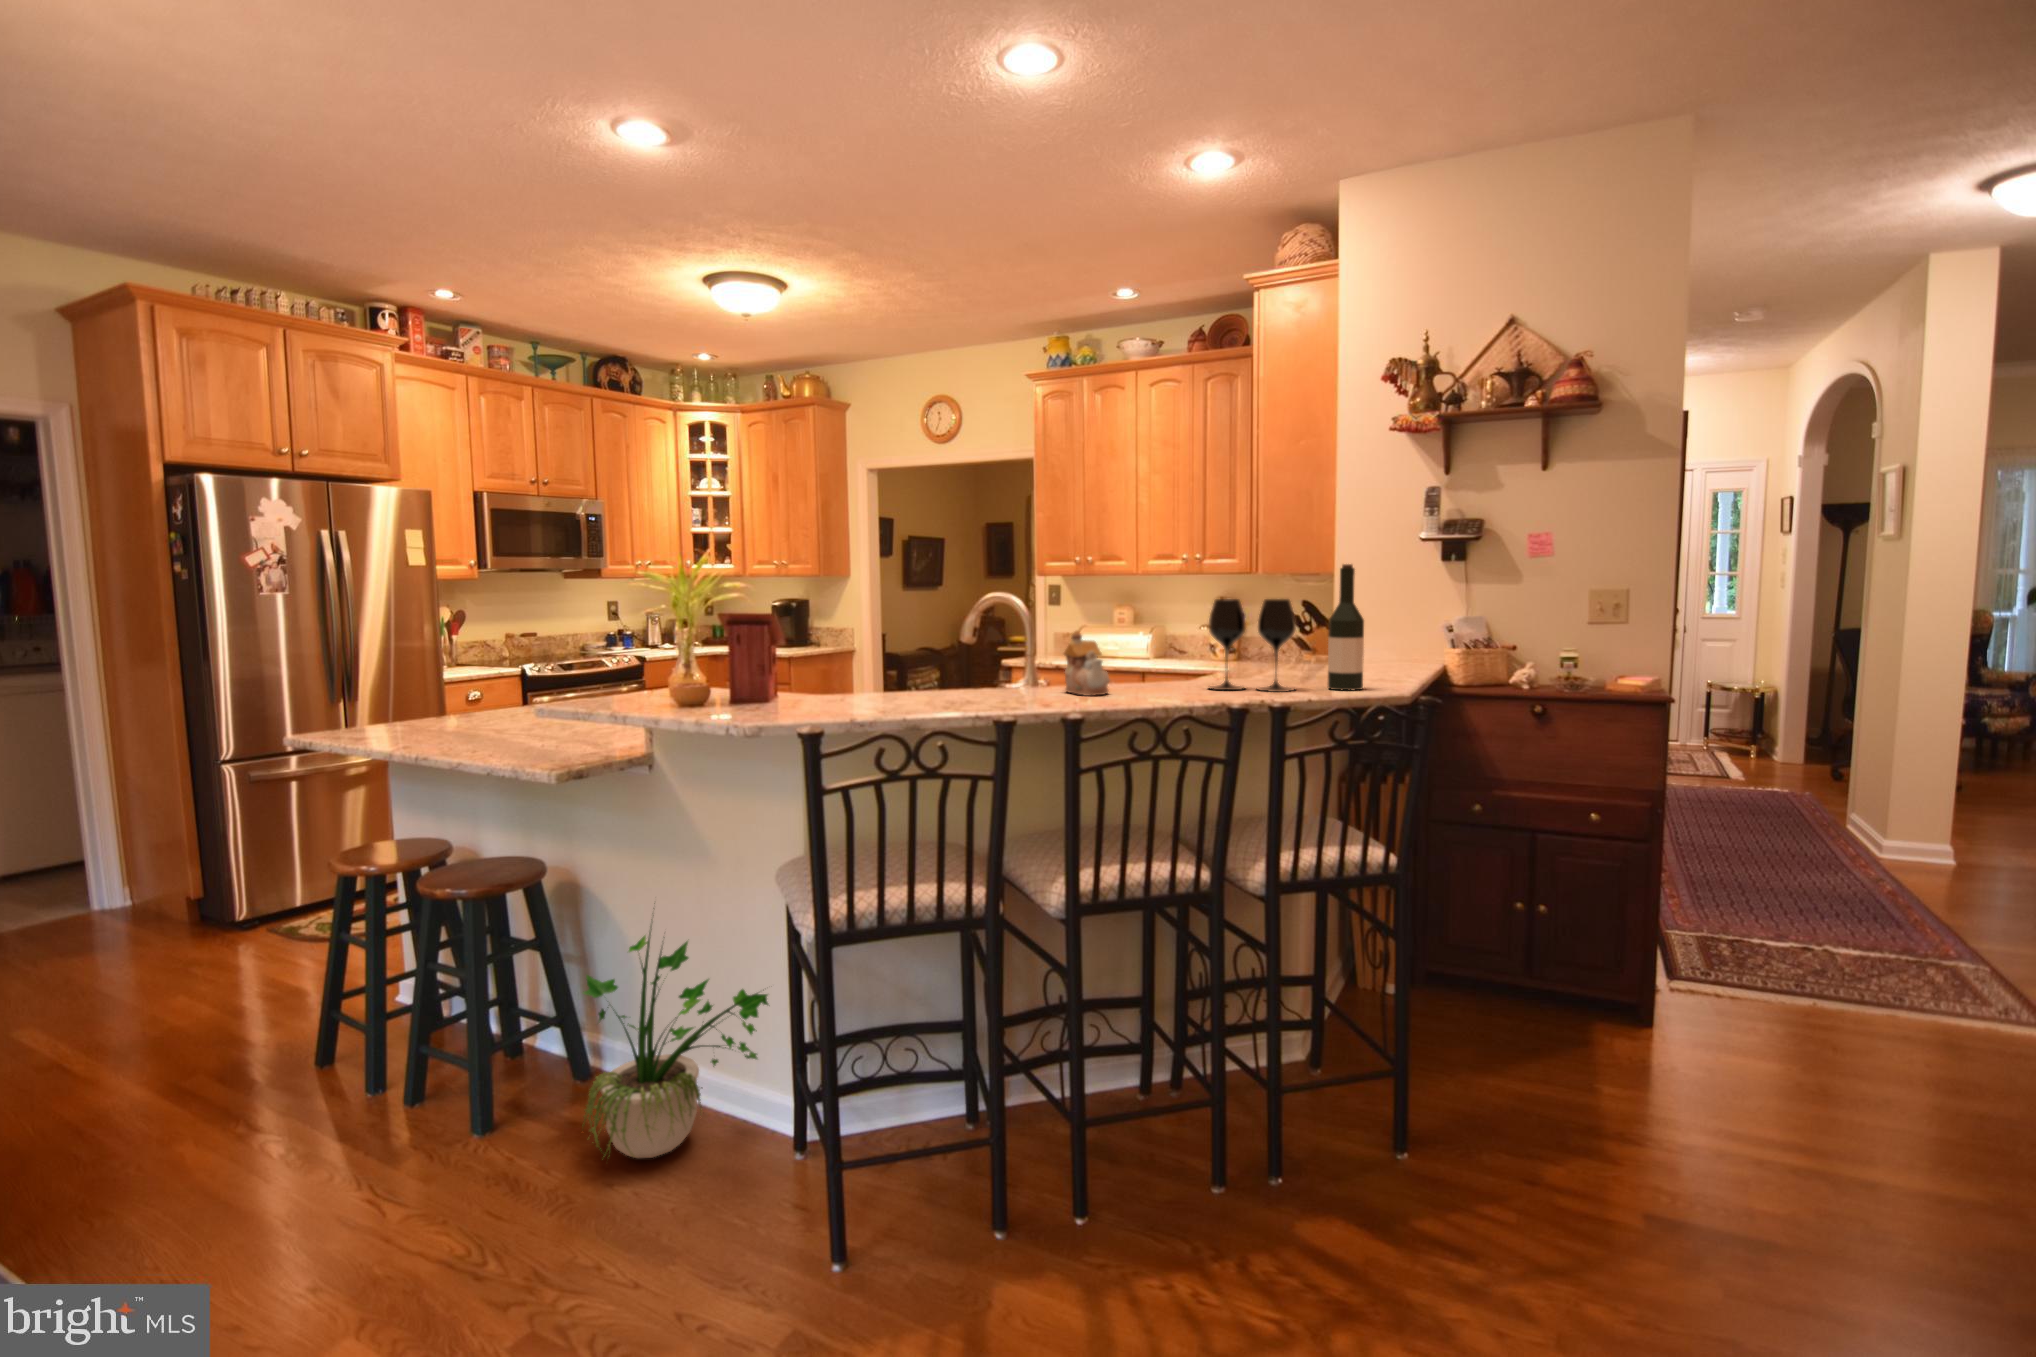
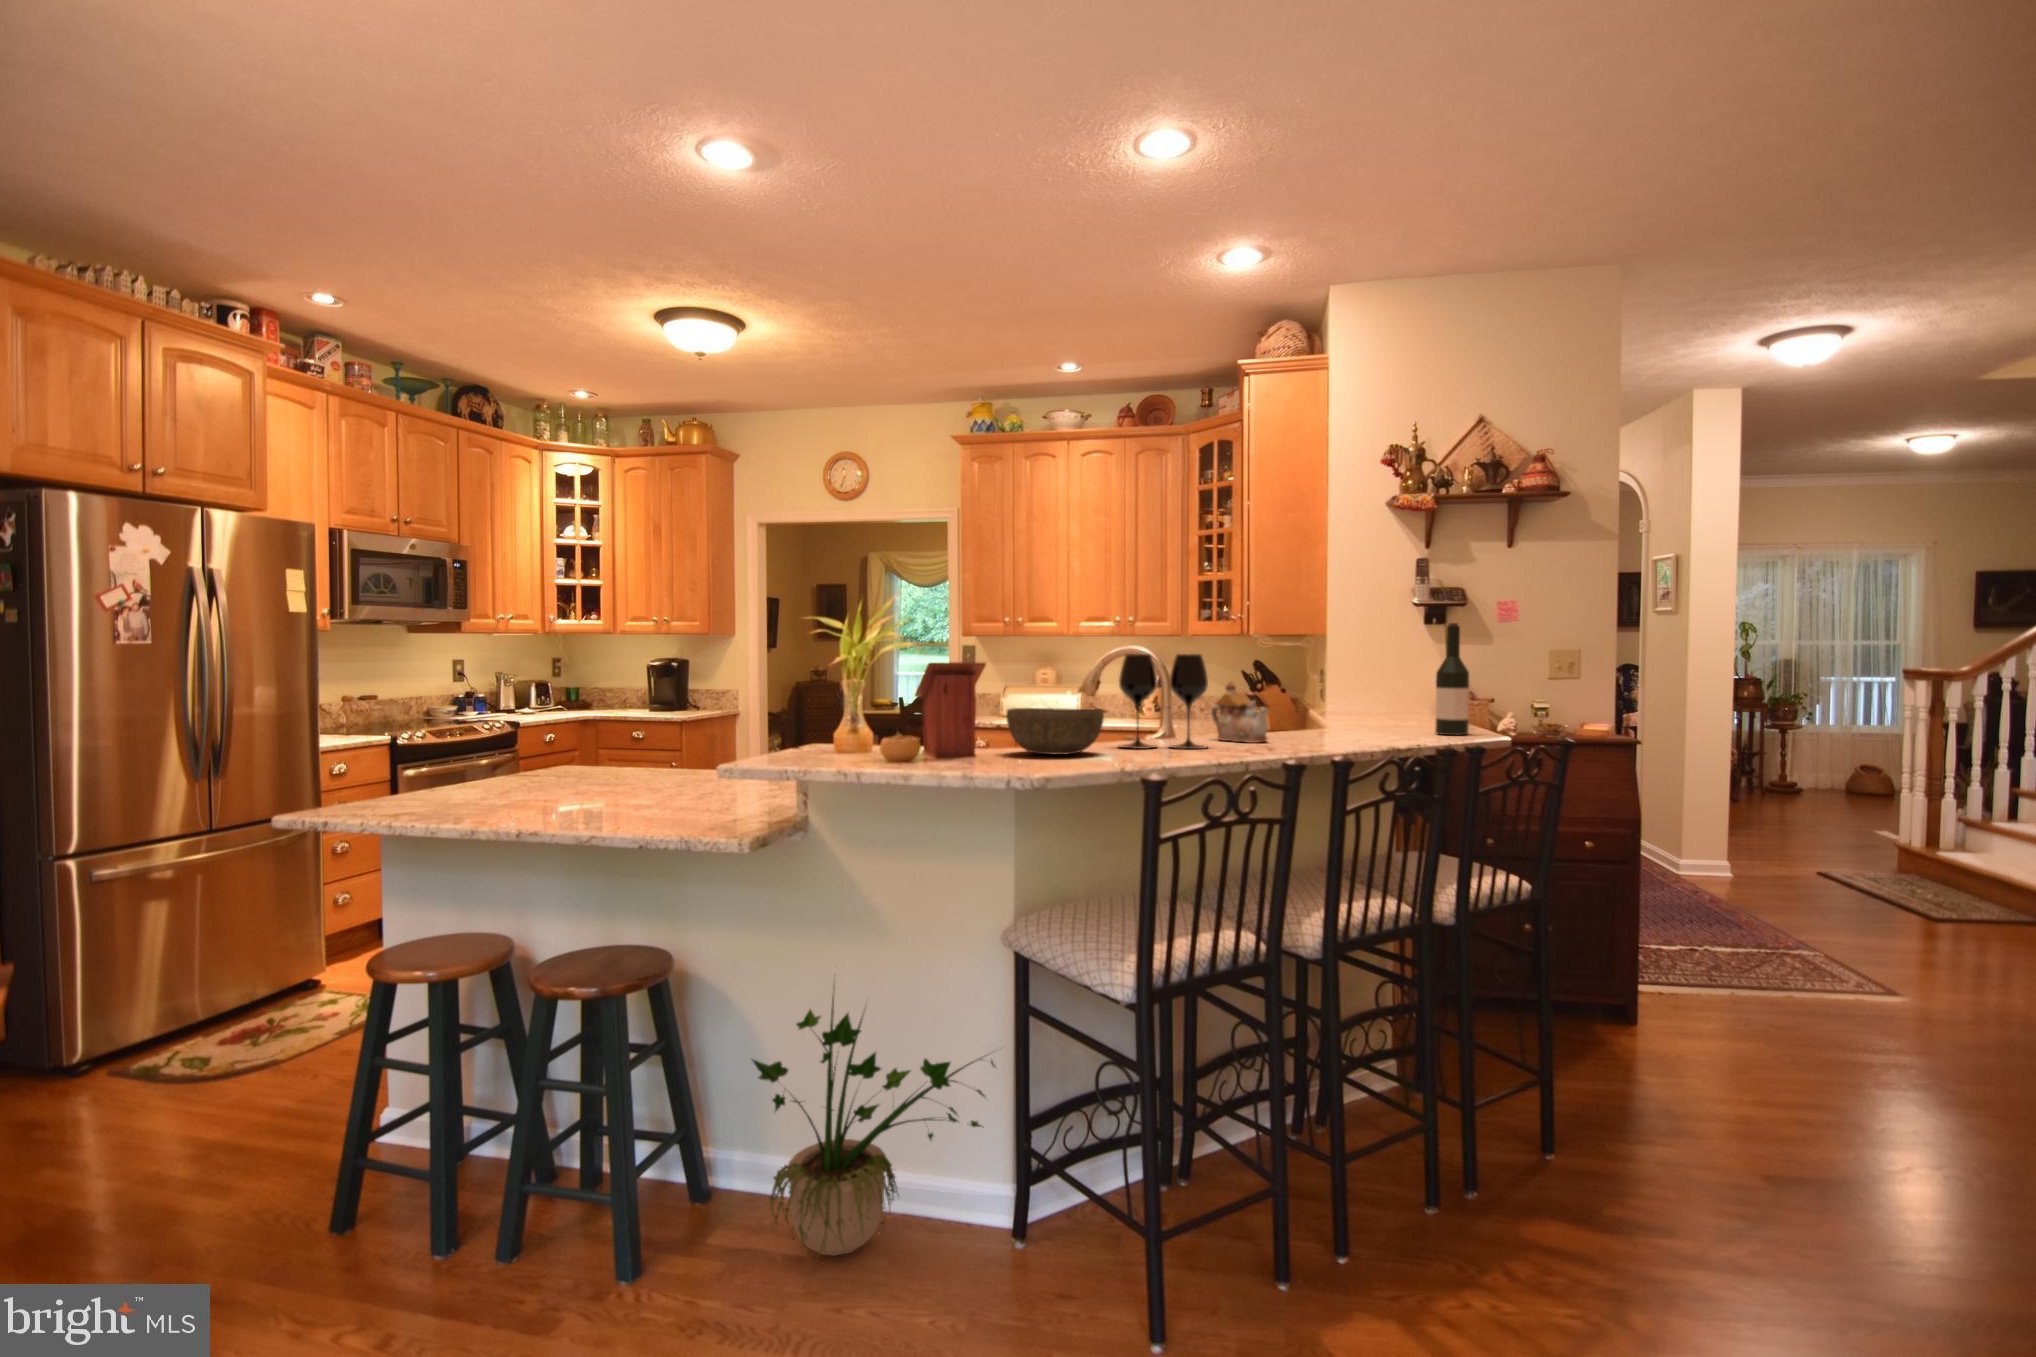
wine glass: present [1209,599,1296,692] -> present [1119,654,1208,749]
bowl: none [791,658,889,706] -> present [1006,708,1104,755]

